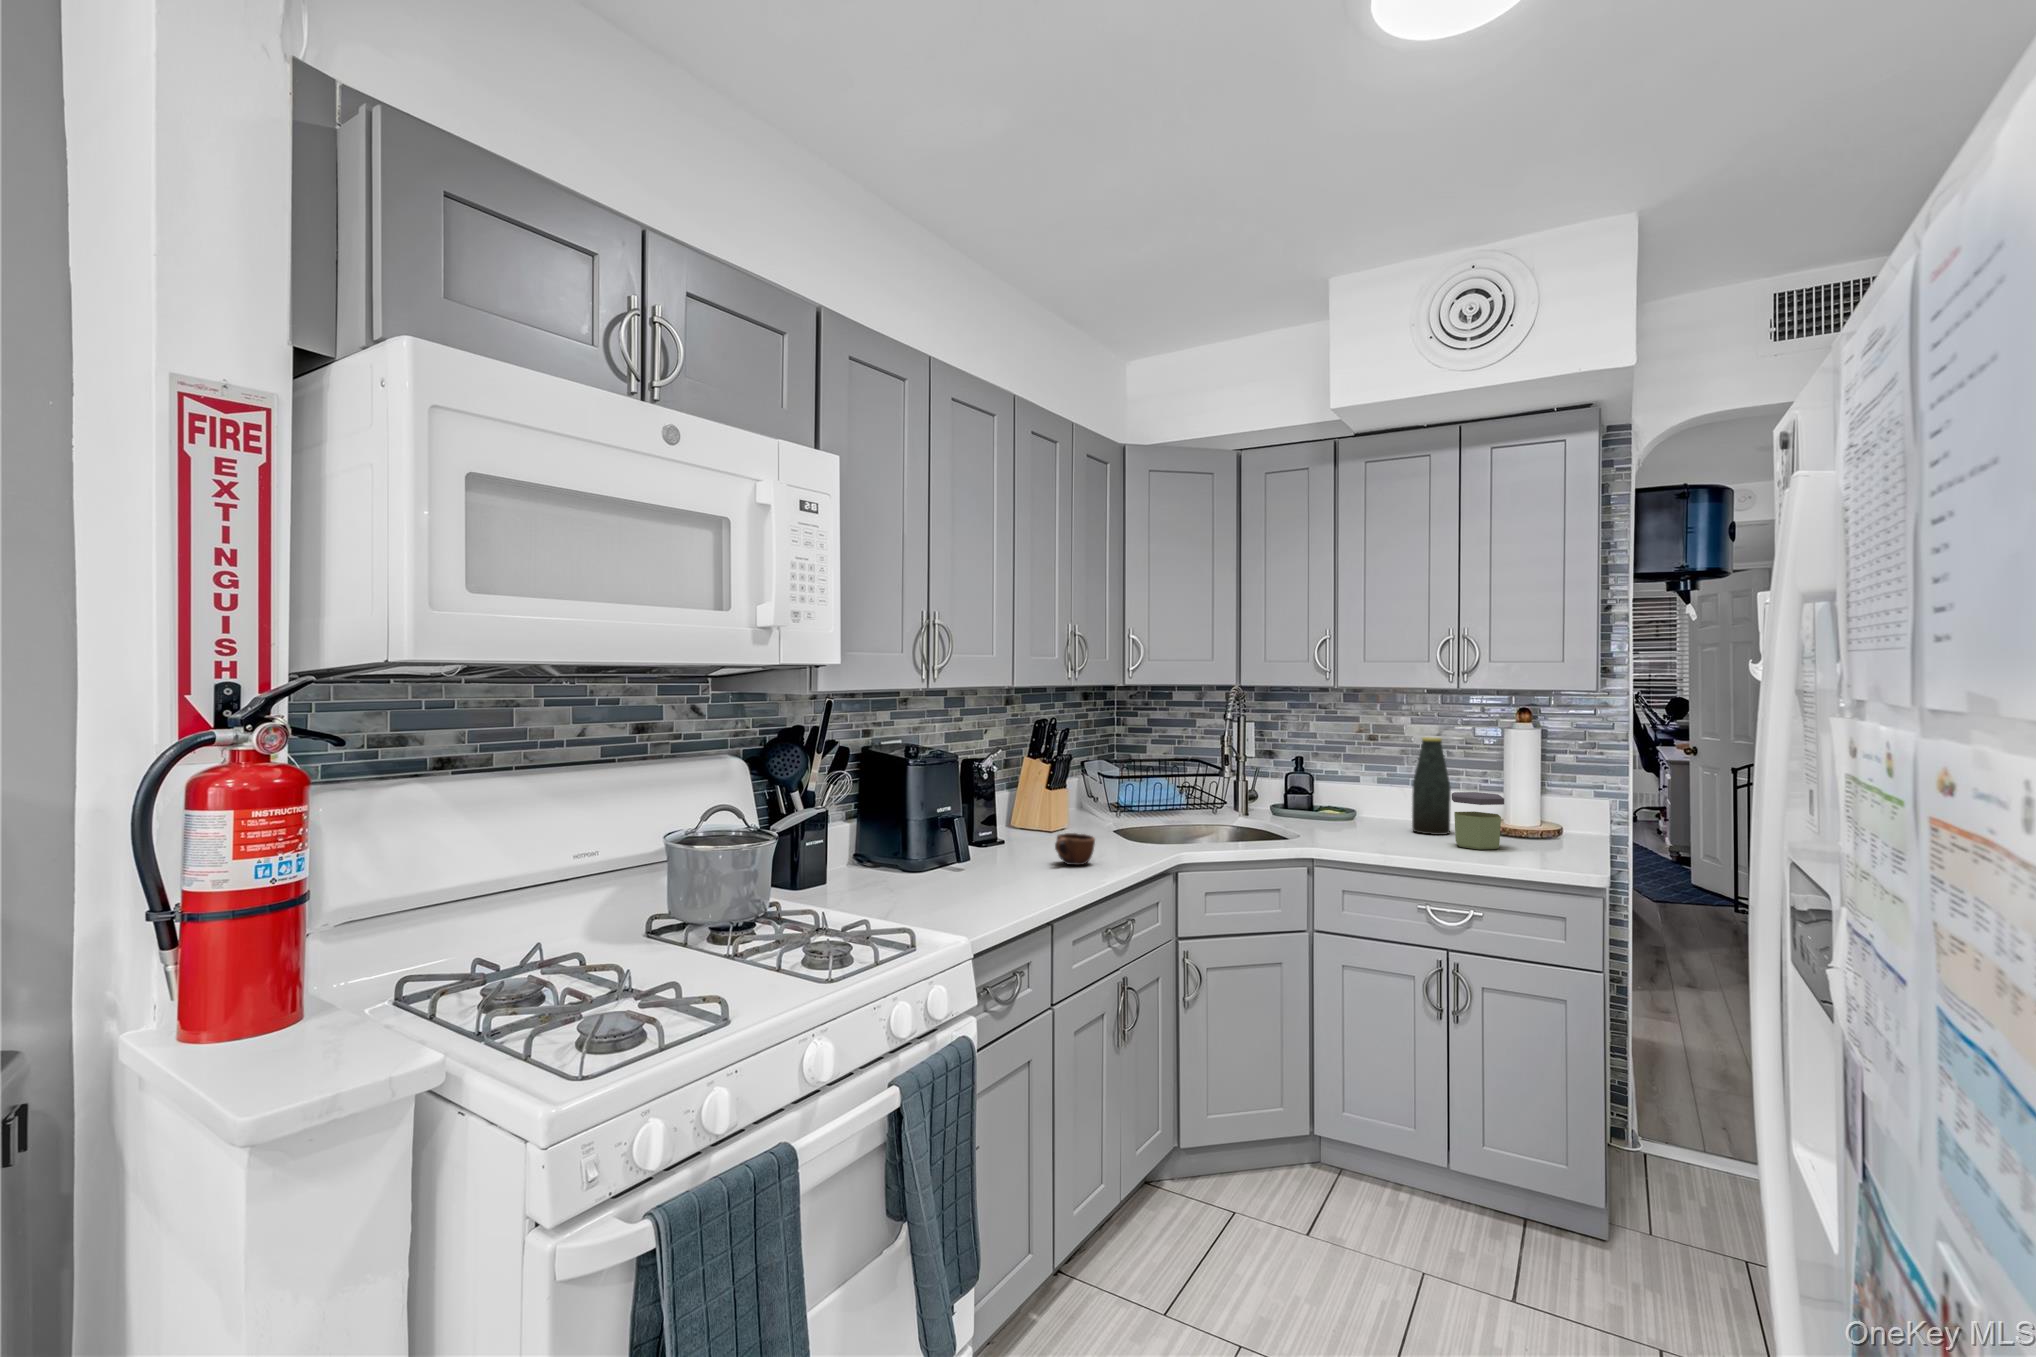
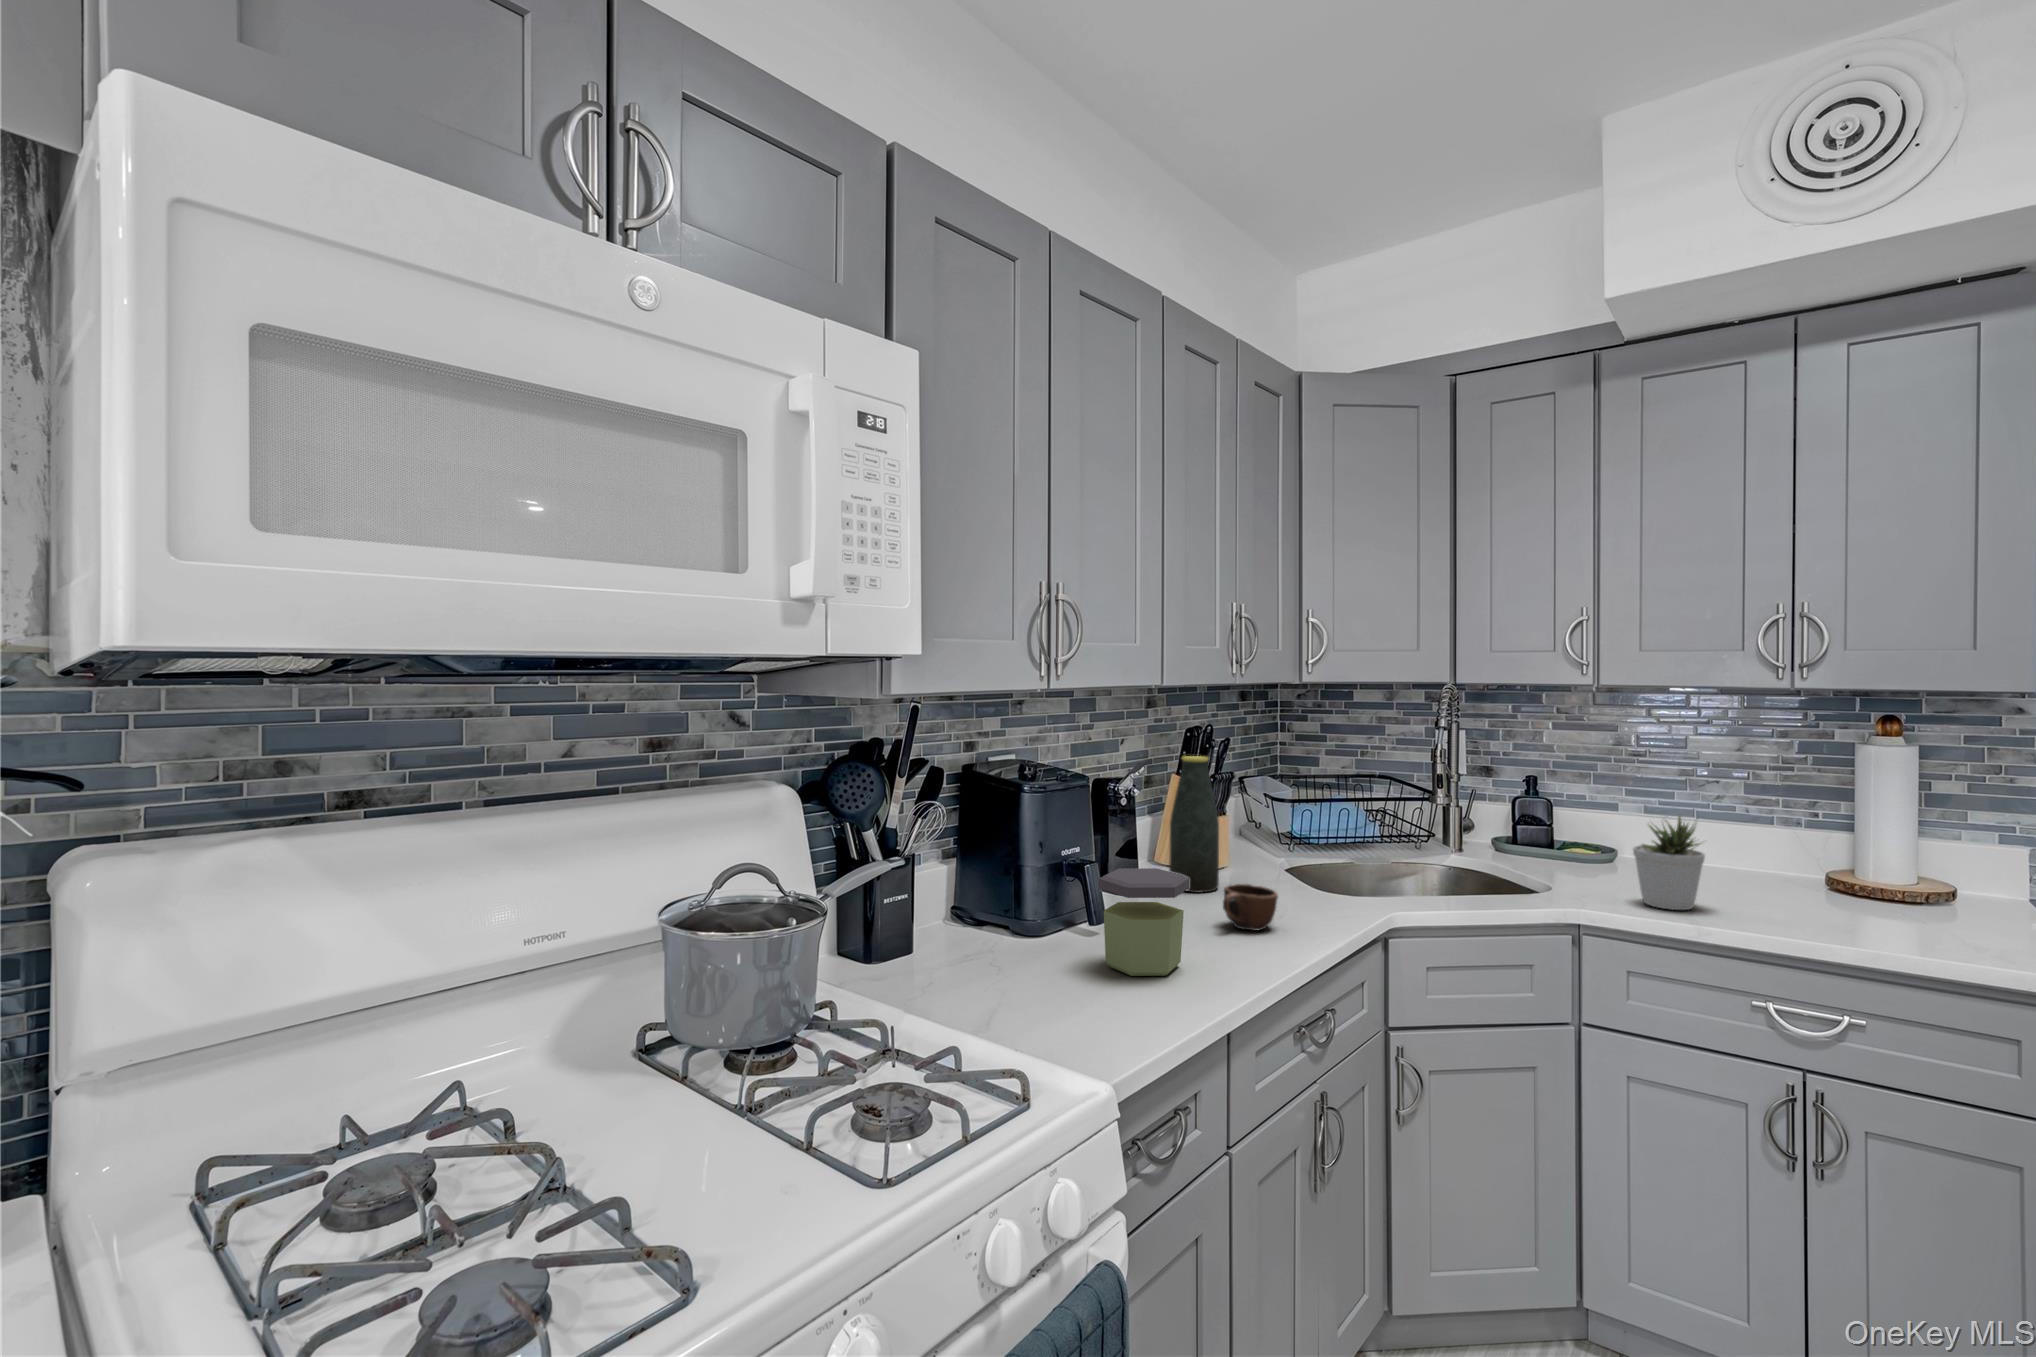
bottle: present [1412,737,1451,835] -> present [1169,756,1219,893]
potted plant: none [1351,778,1399,847] -> present [1633,816,1705,910]
jar: present [1452,792,1504,850] -> present [1099,868,1189,976]

